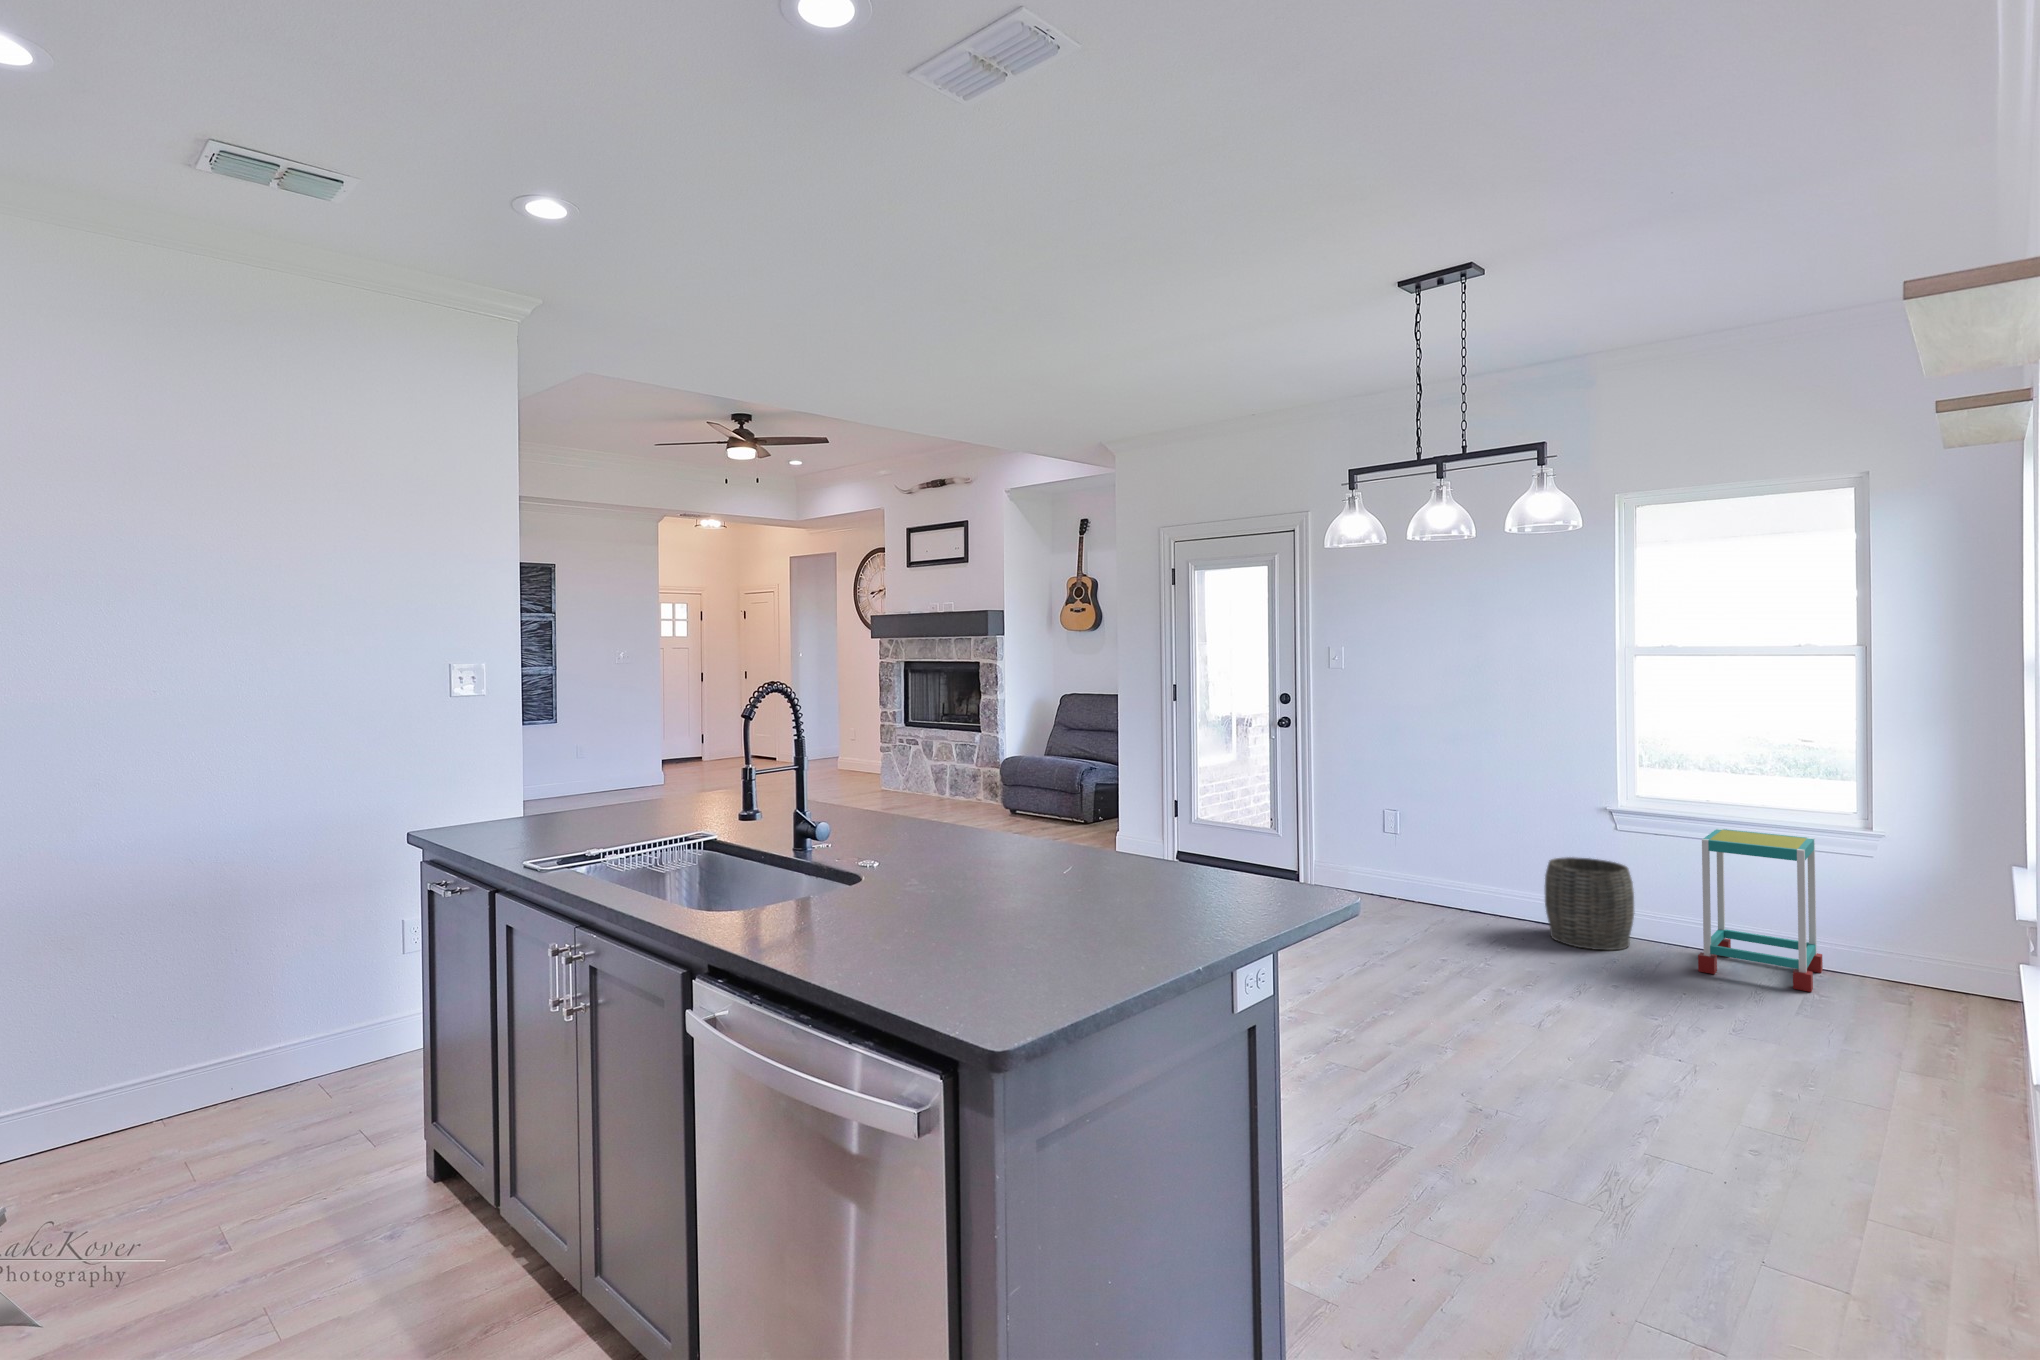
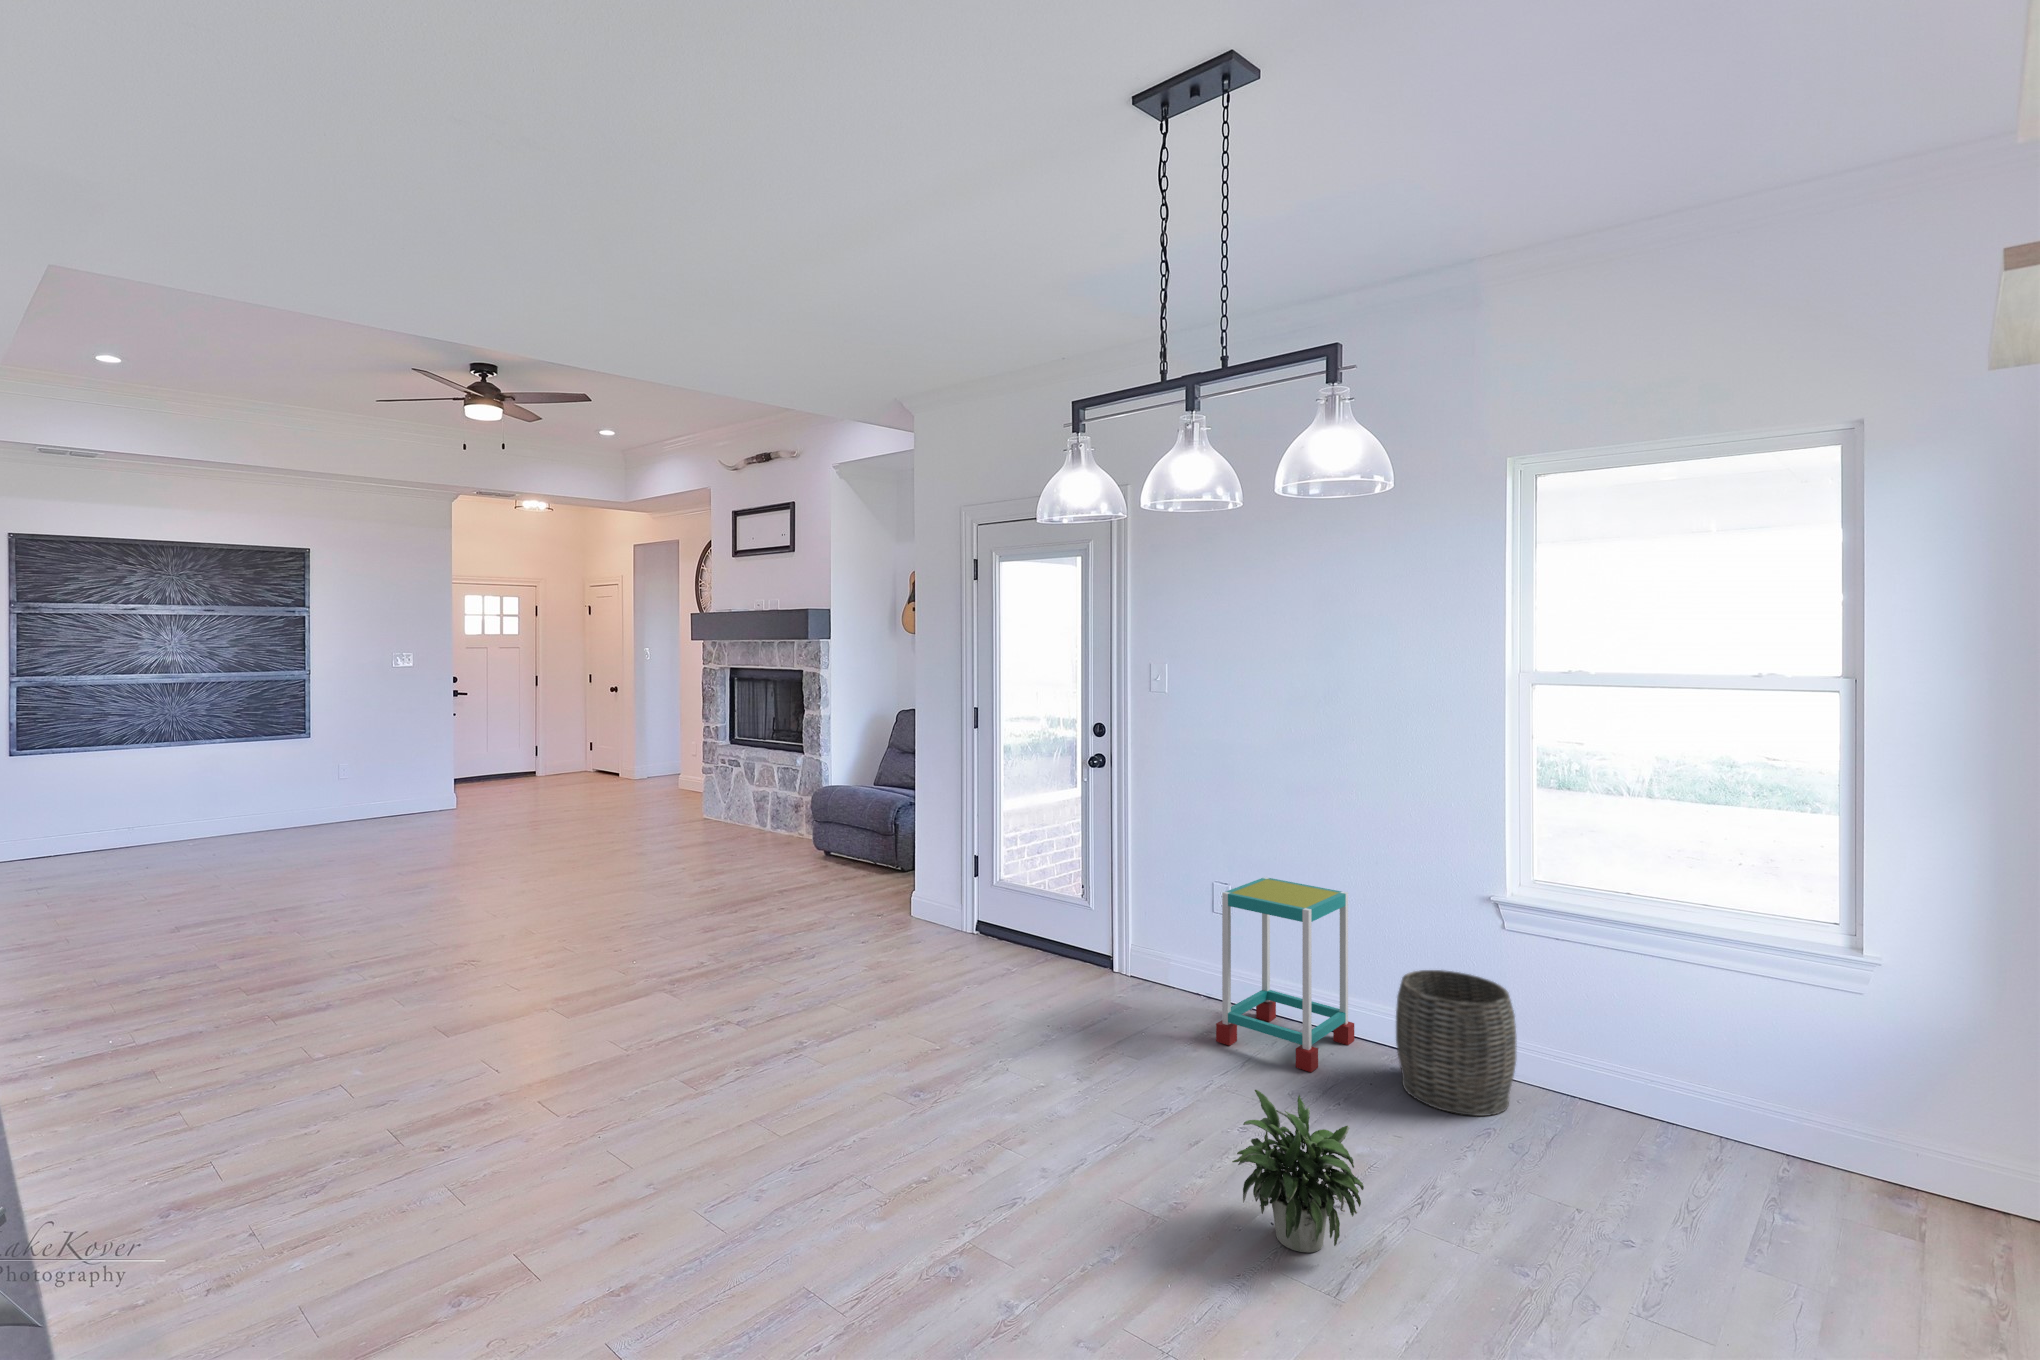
side table: present [1698,829,1823,992] -> present [1216,877,1354,1072]
potted plant: none [1457,914,1545,1006] -> present [1232,1090,1364,1252]

